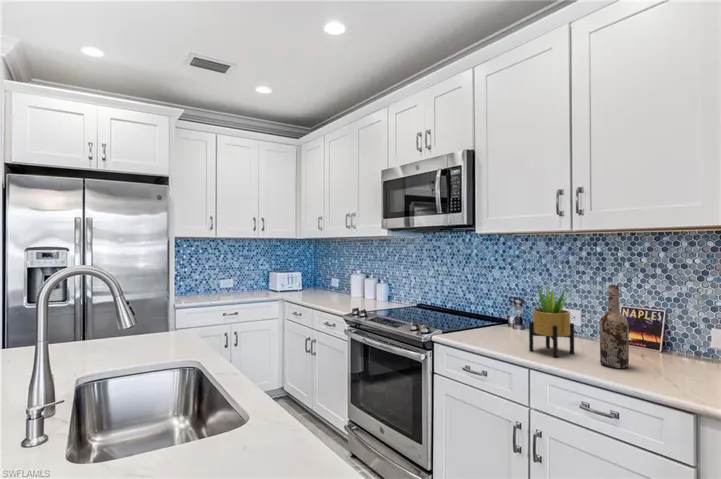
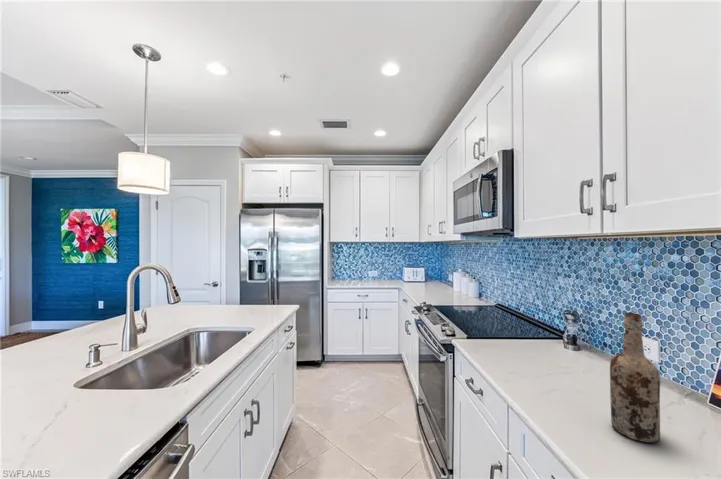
potted plant: present [529,286,574,357] -> none [531,294,596,397]

